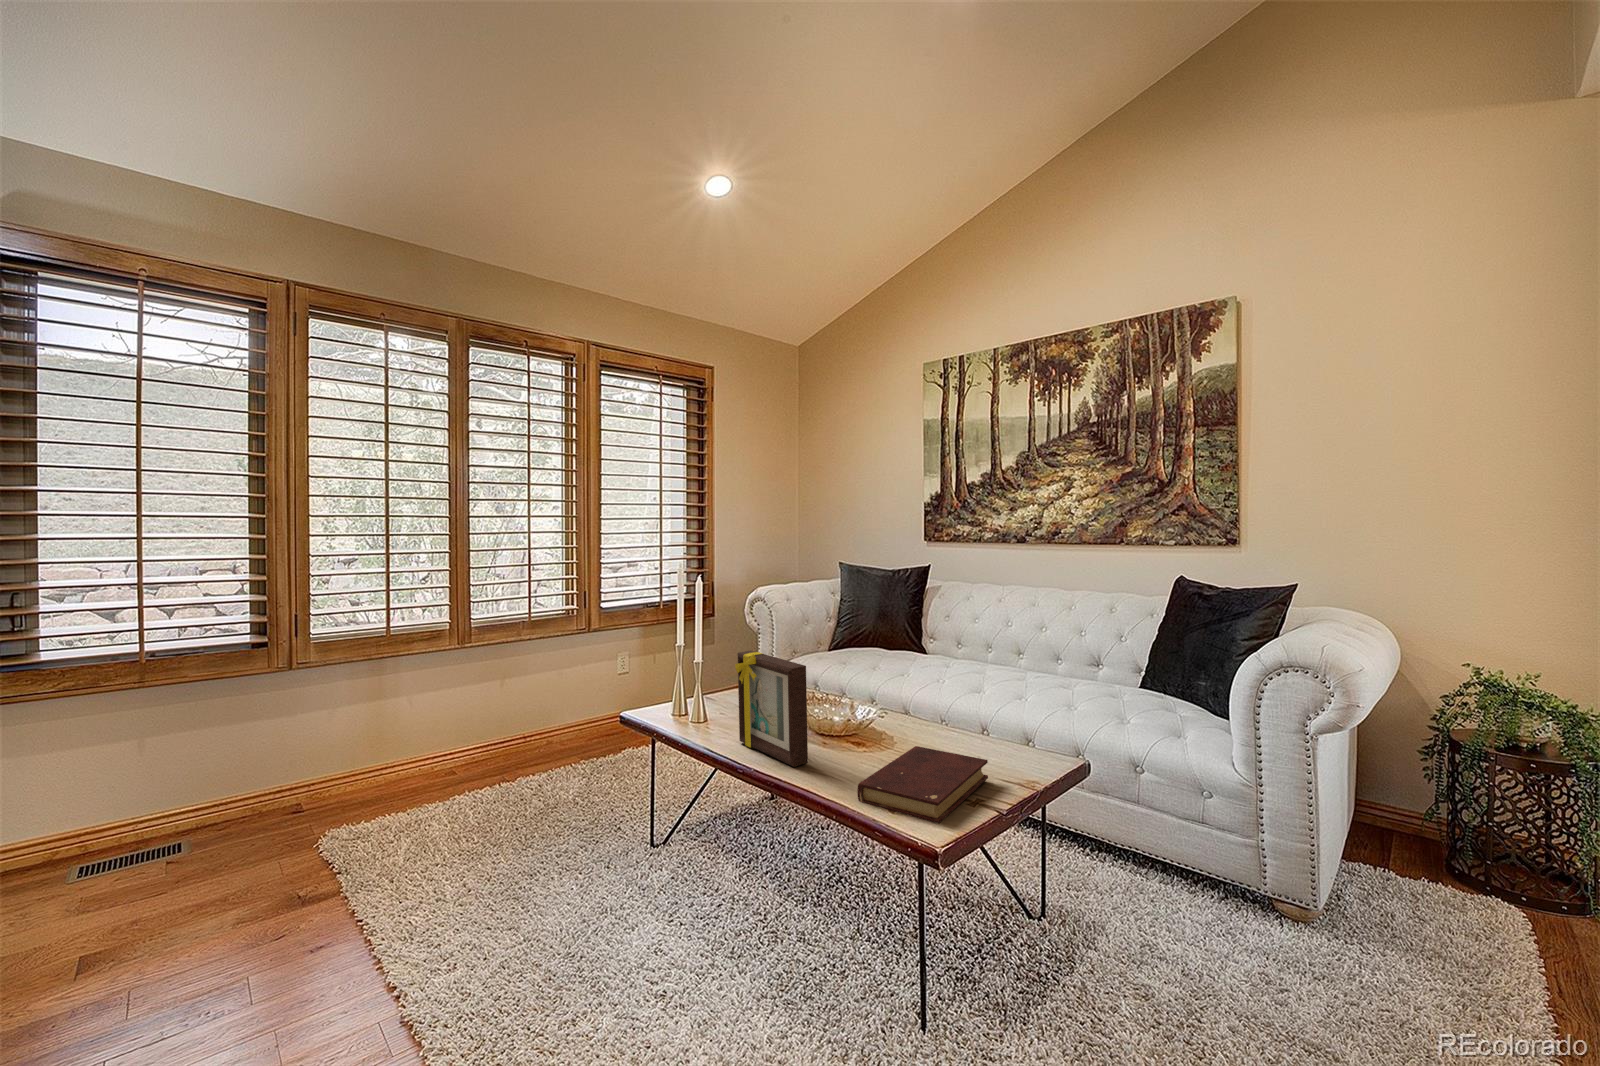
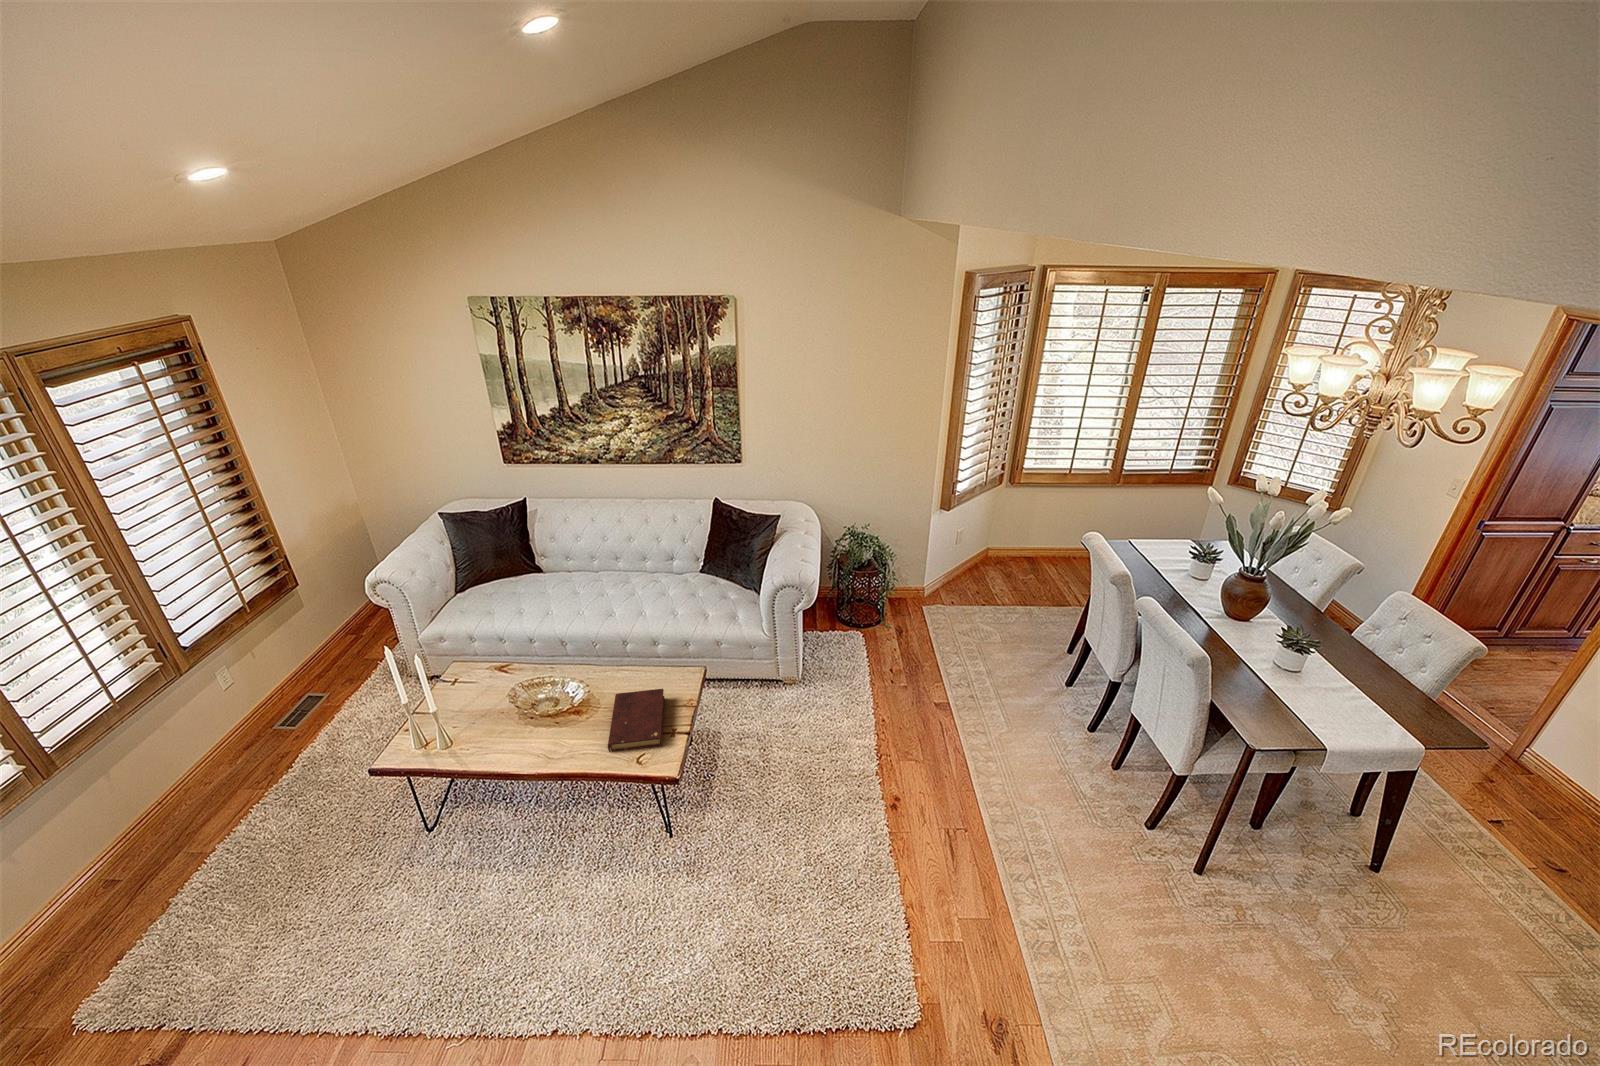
picture frame: present [735,651,808,767] -> none [468,677,552,744]

